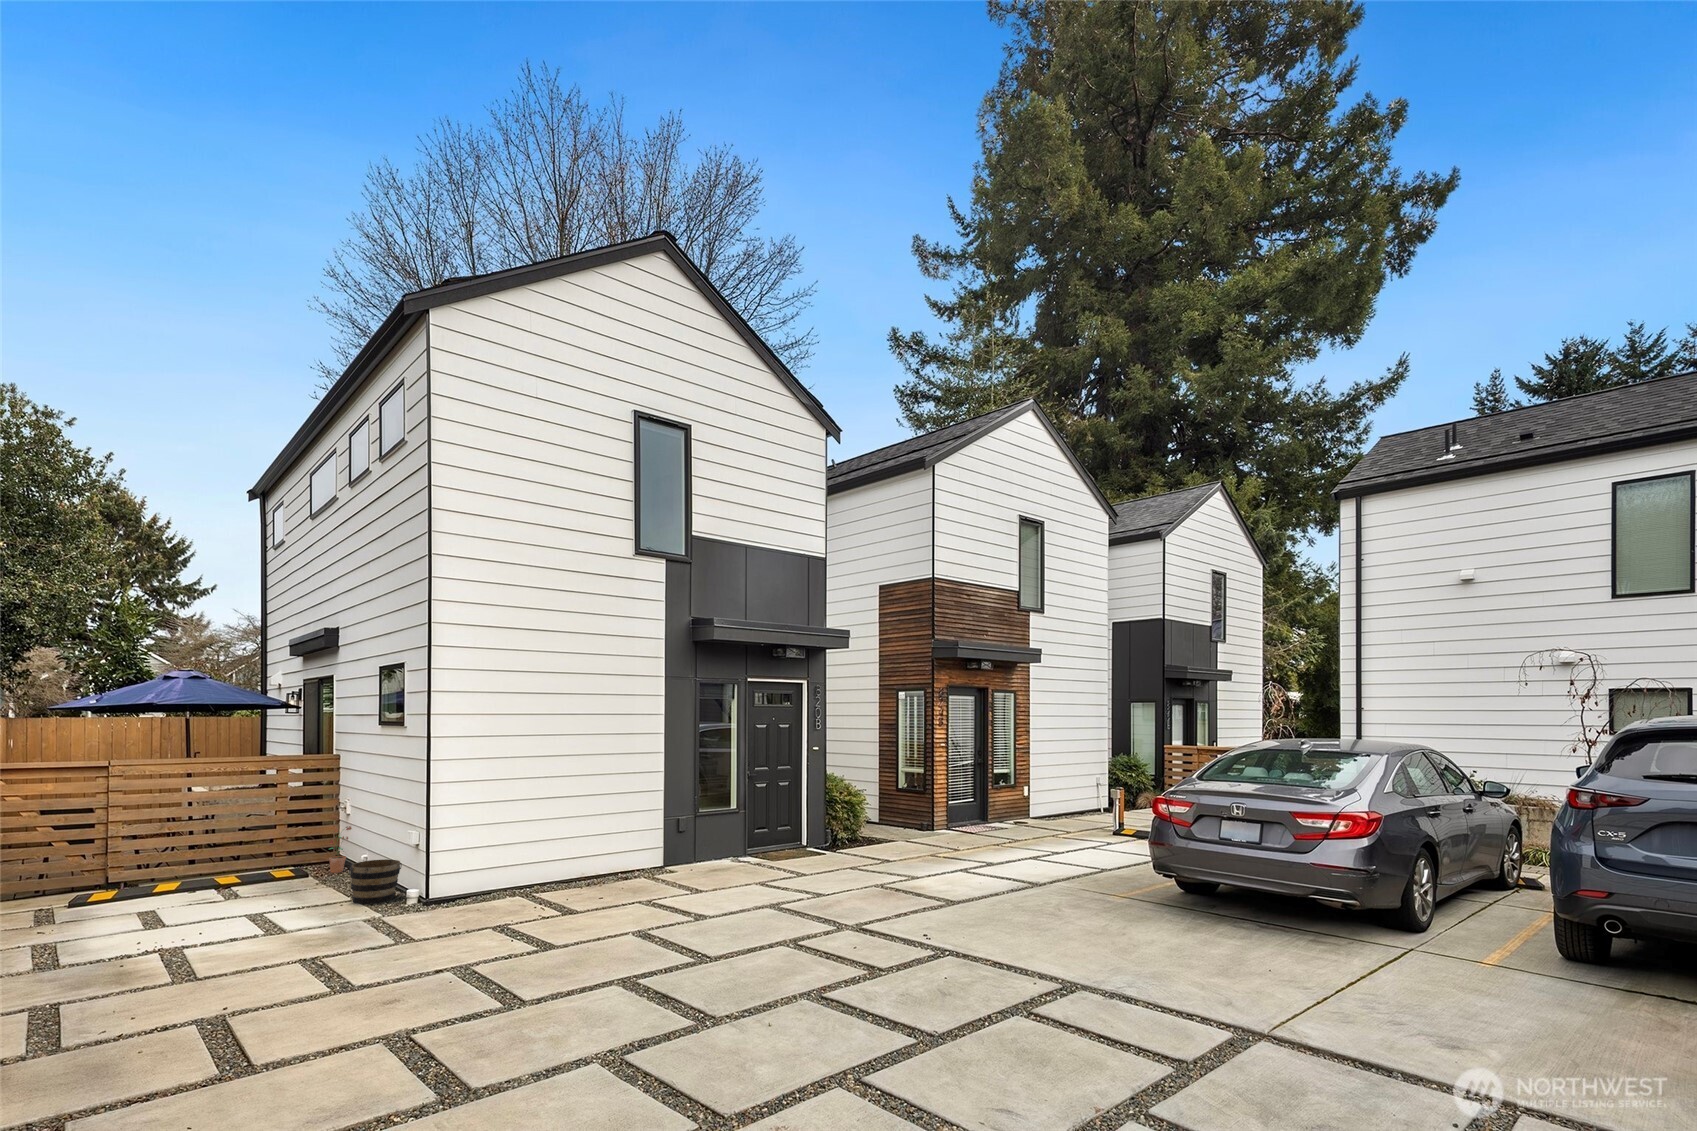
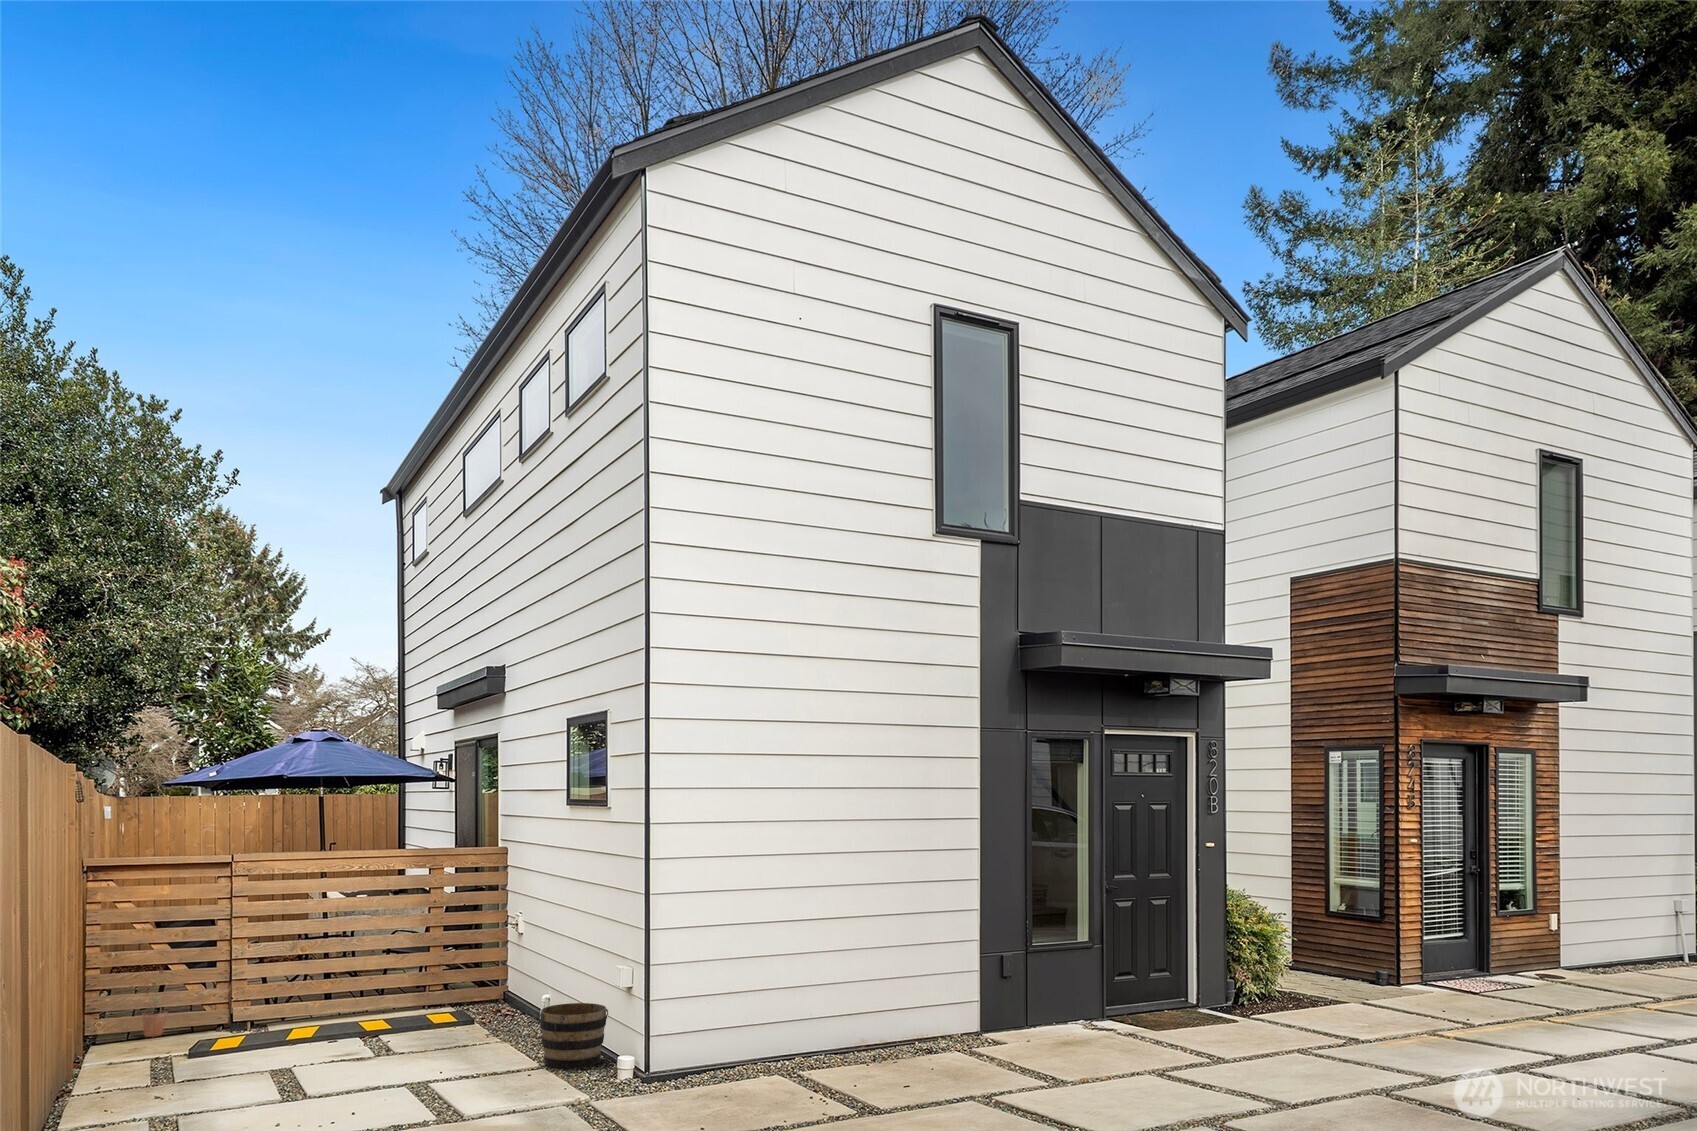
potted plant: present [329,826,352,873] -> present [142,967,168,1037]

